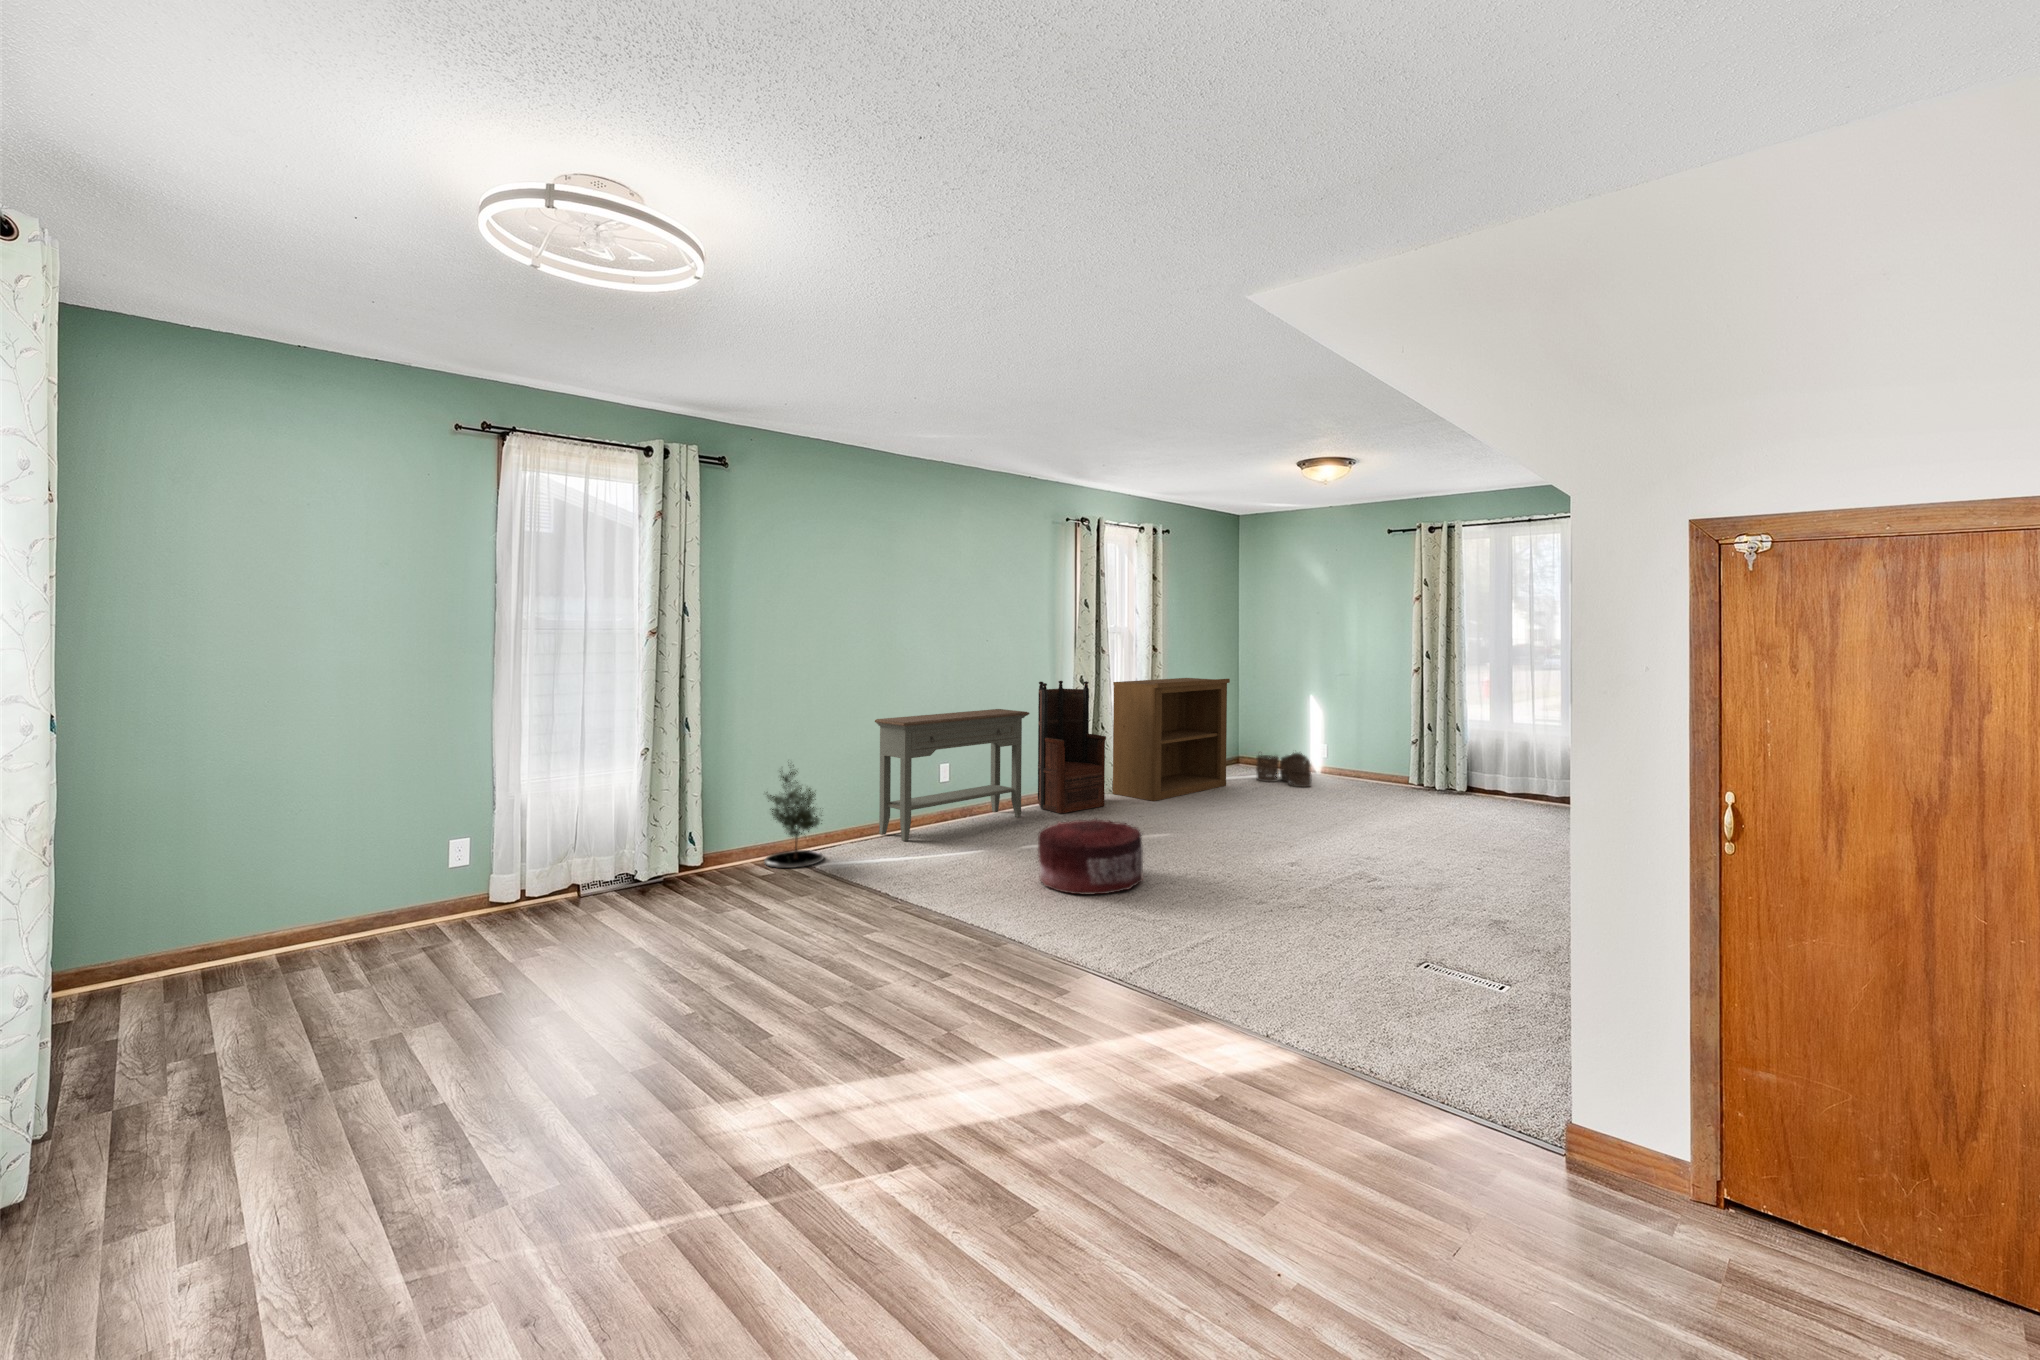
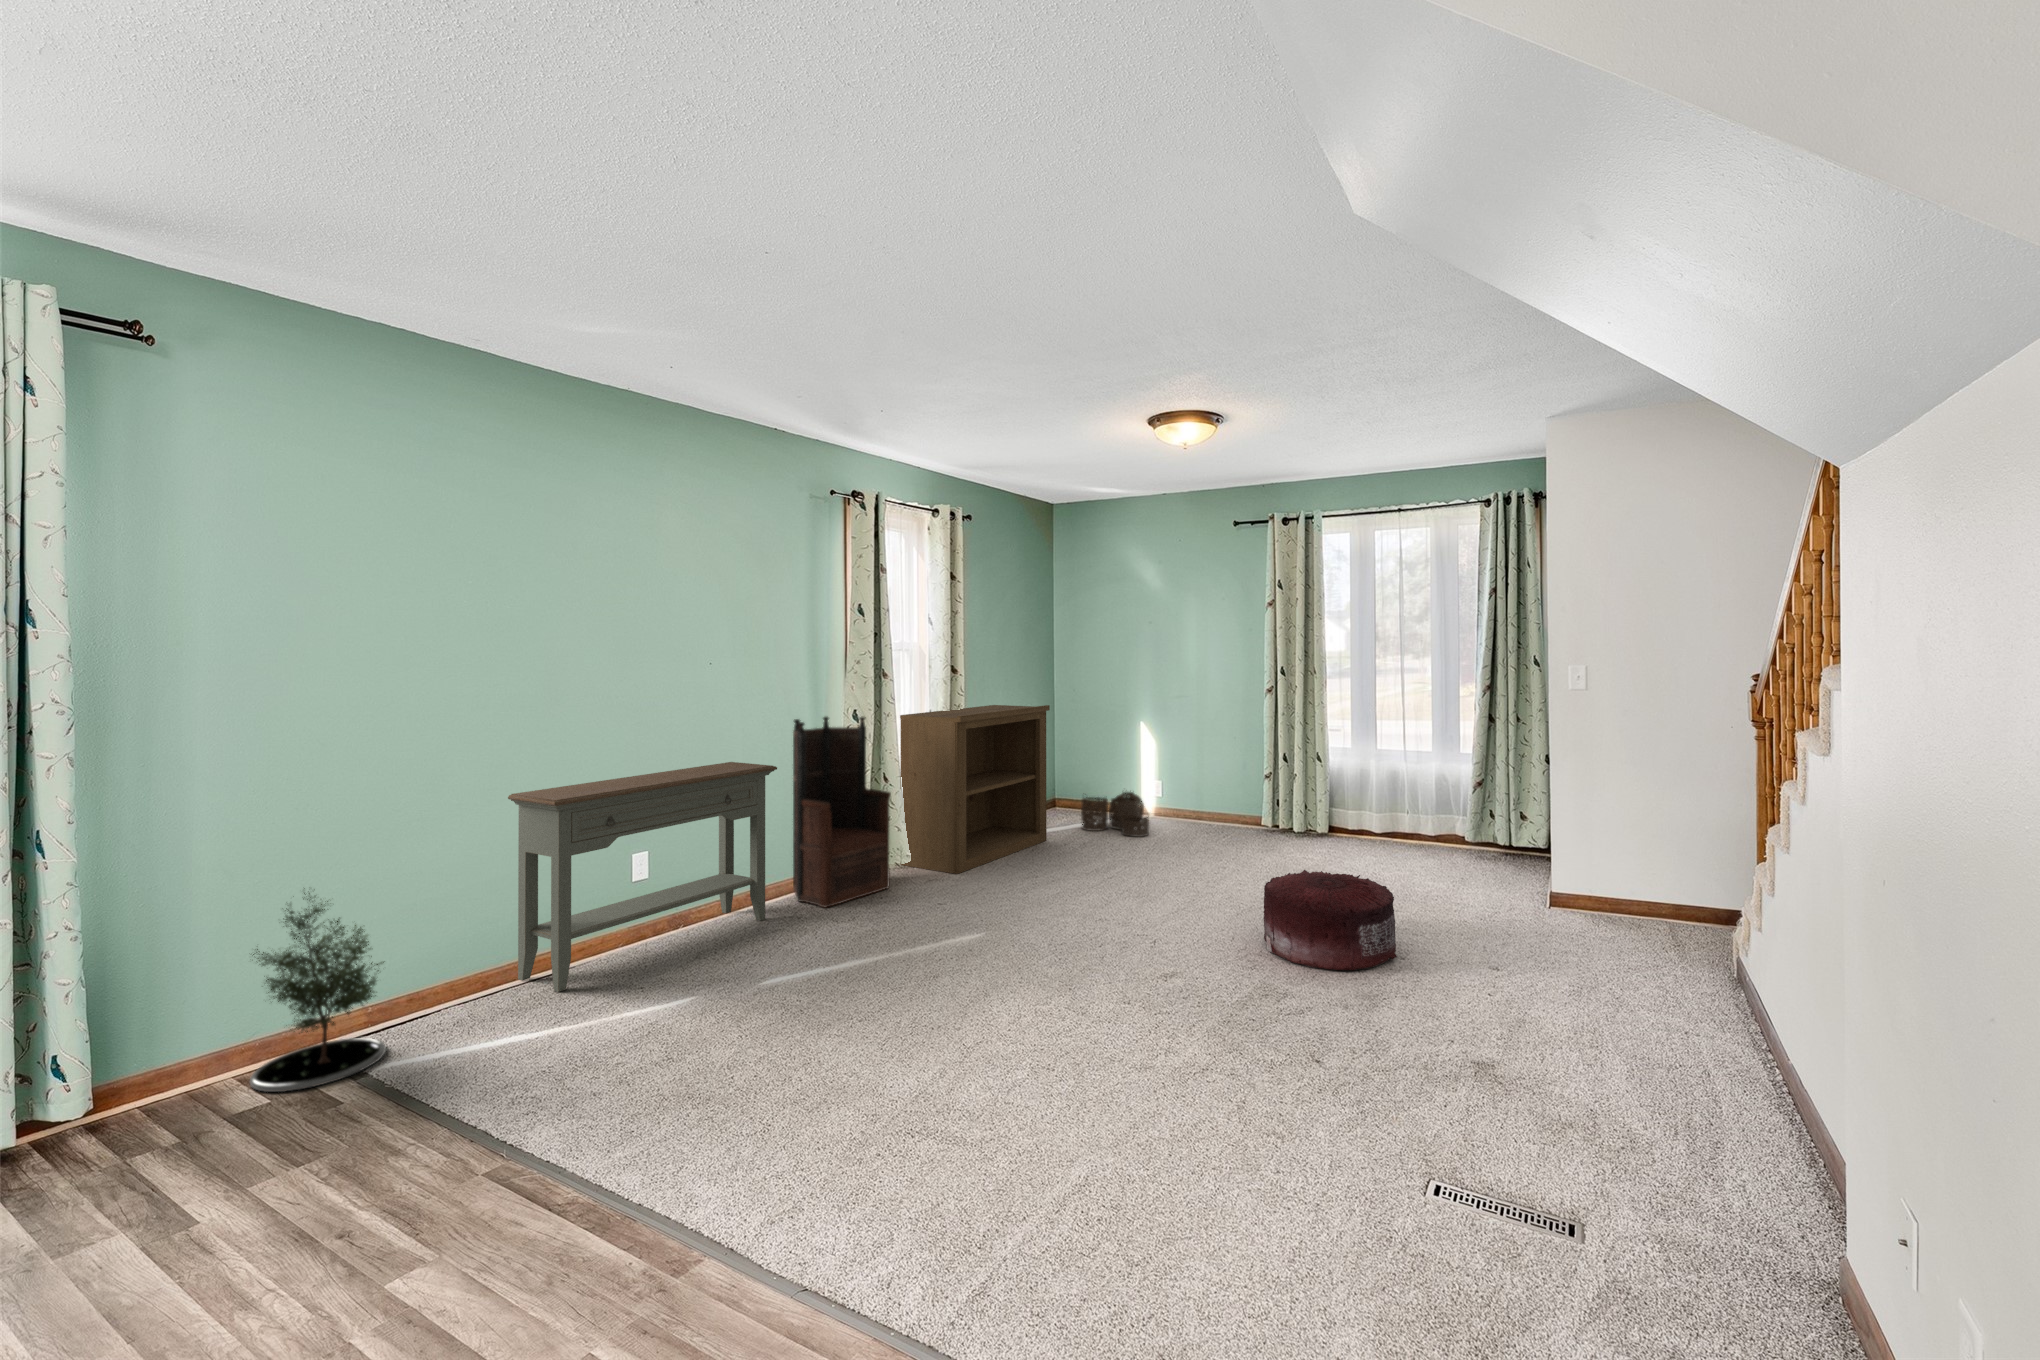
pouf: present [1038,819,1143,895] -> present [1263,870,1397,970]

